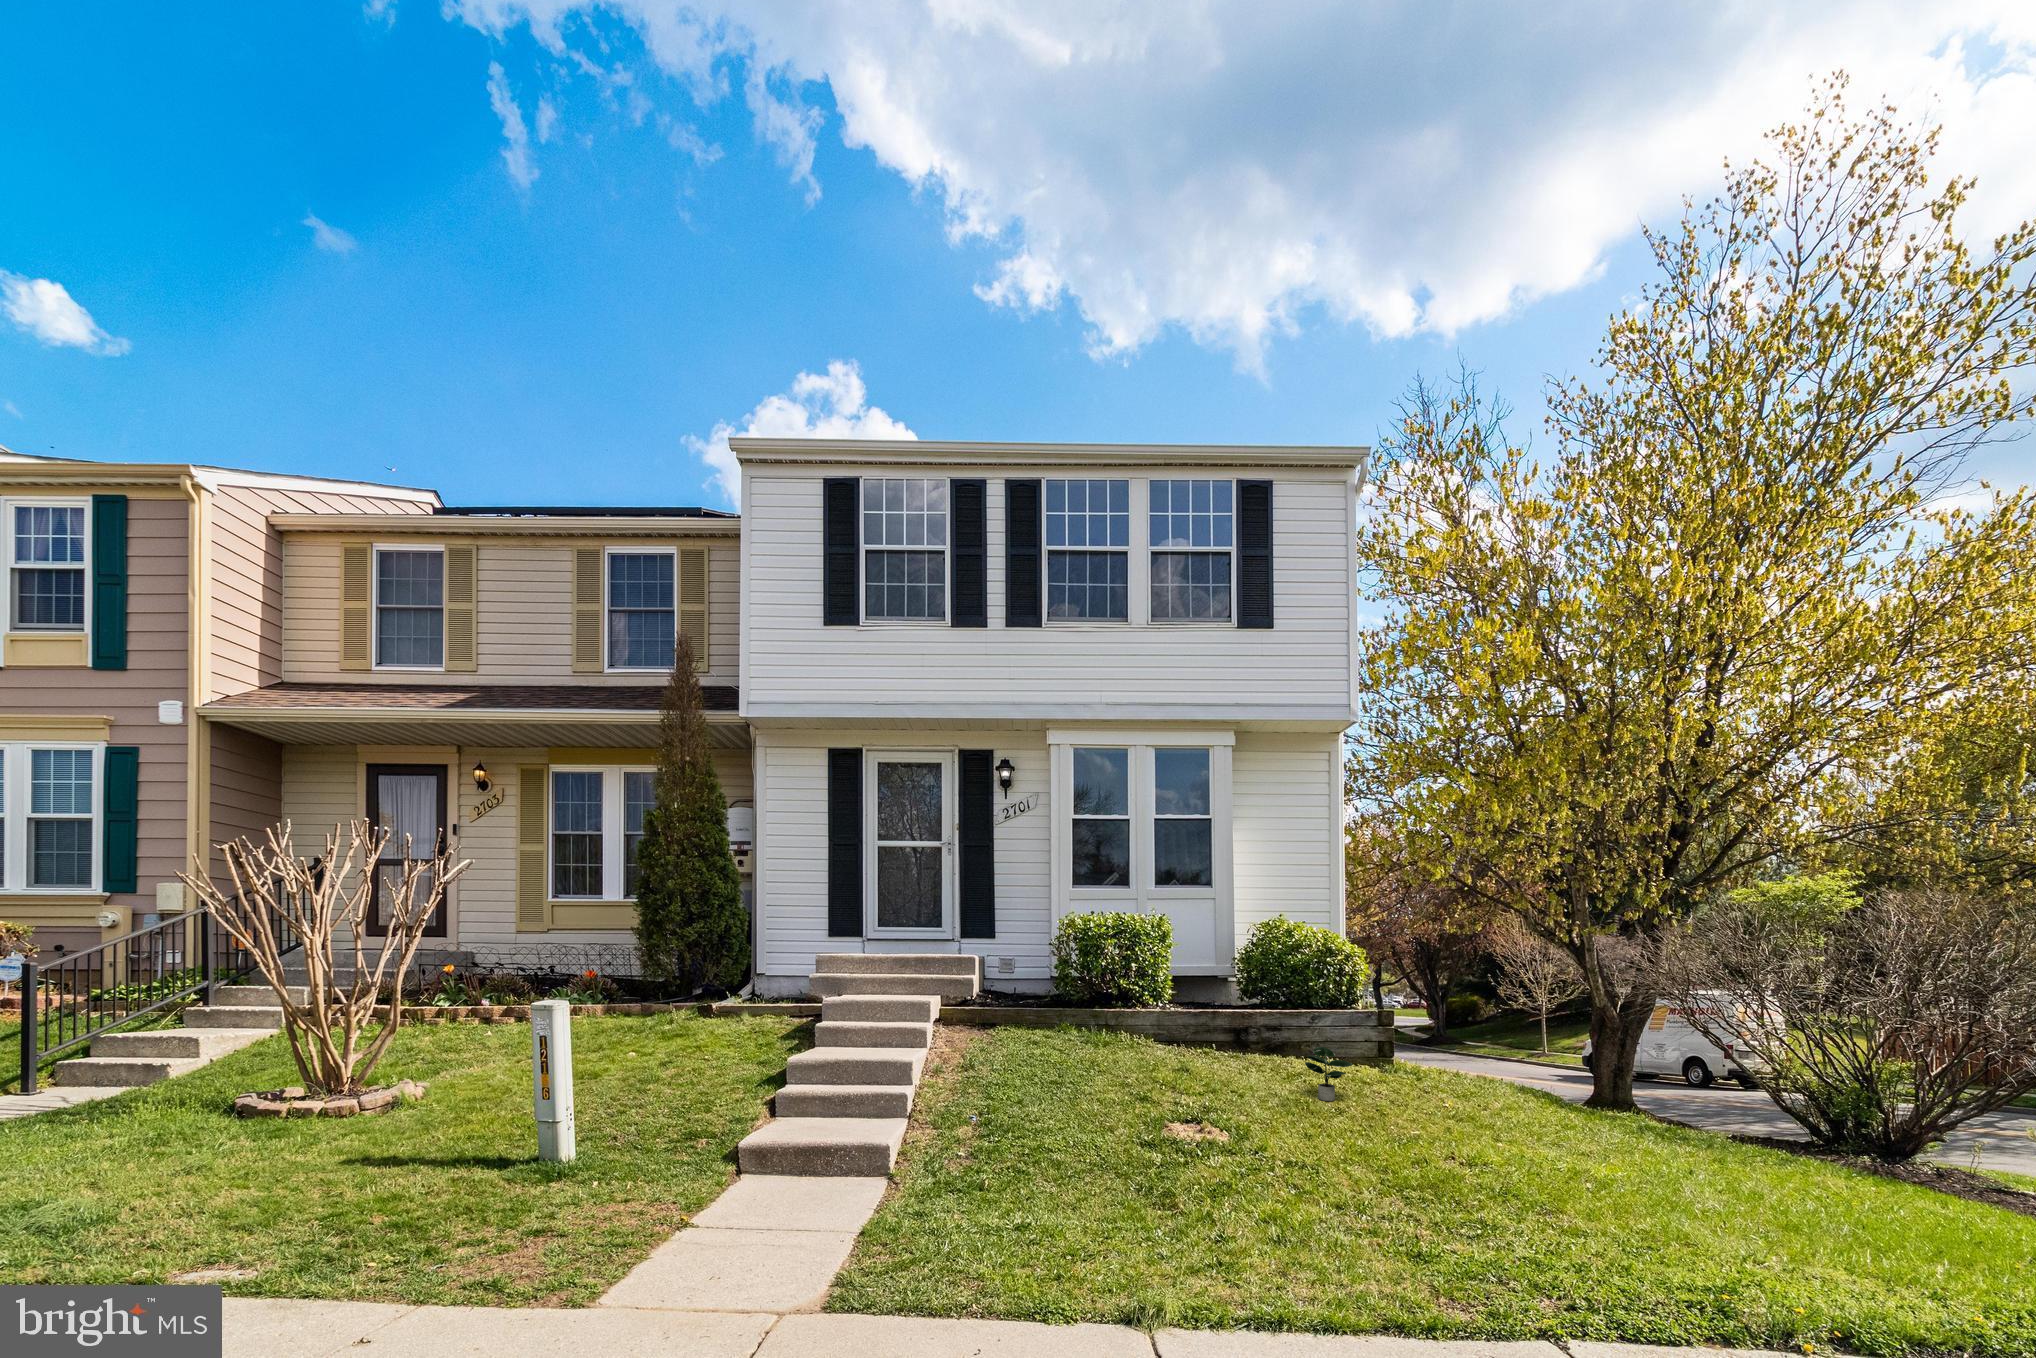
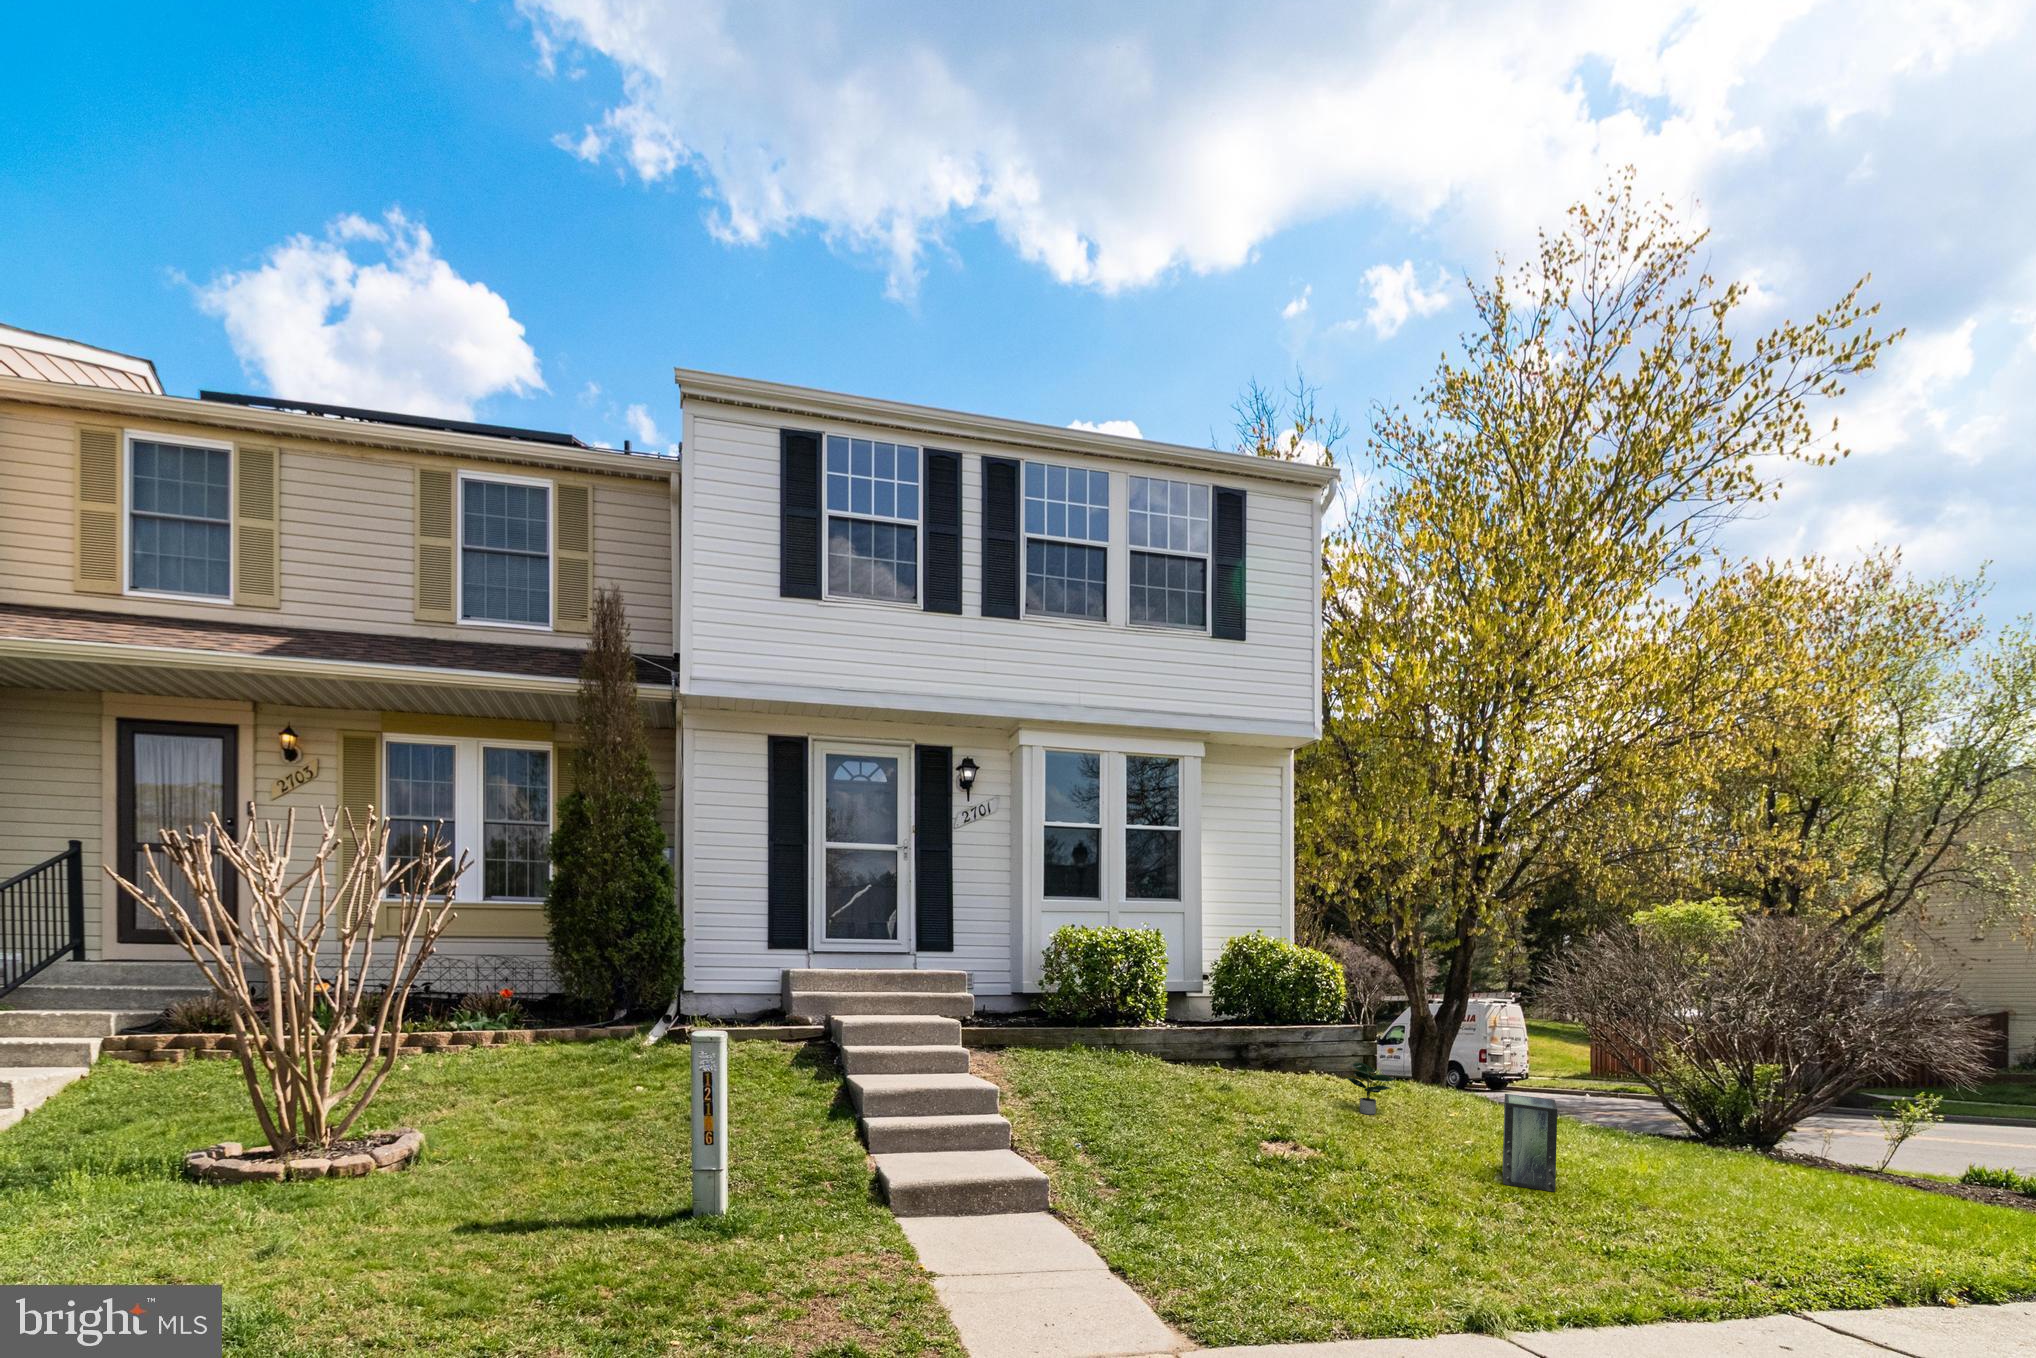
storage box: none [1381,1080,1451,1189] -> present [1502,1094,1557,1192]

